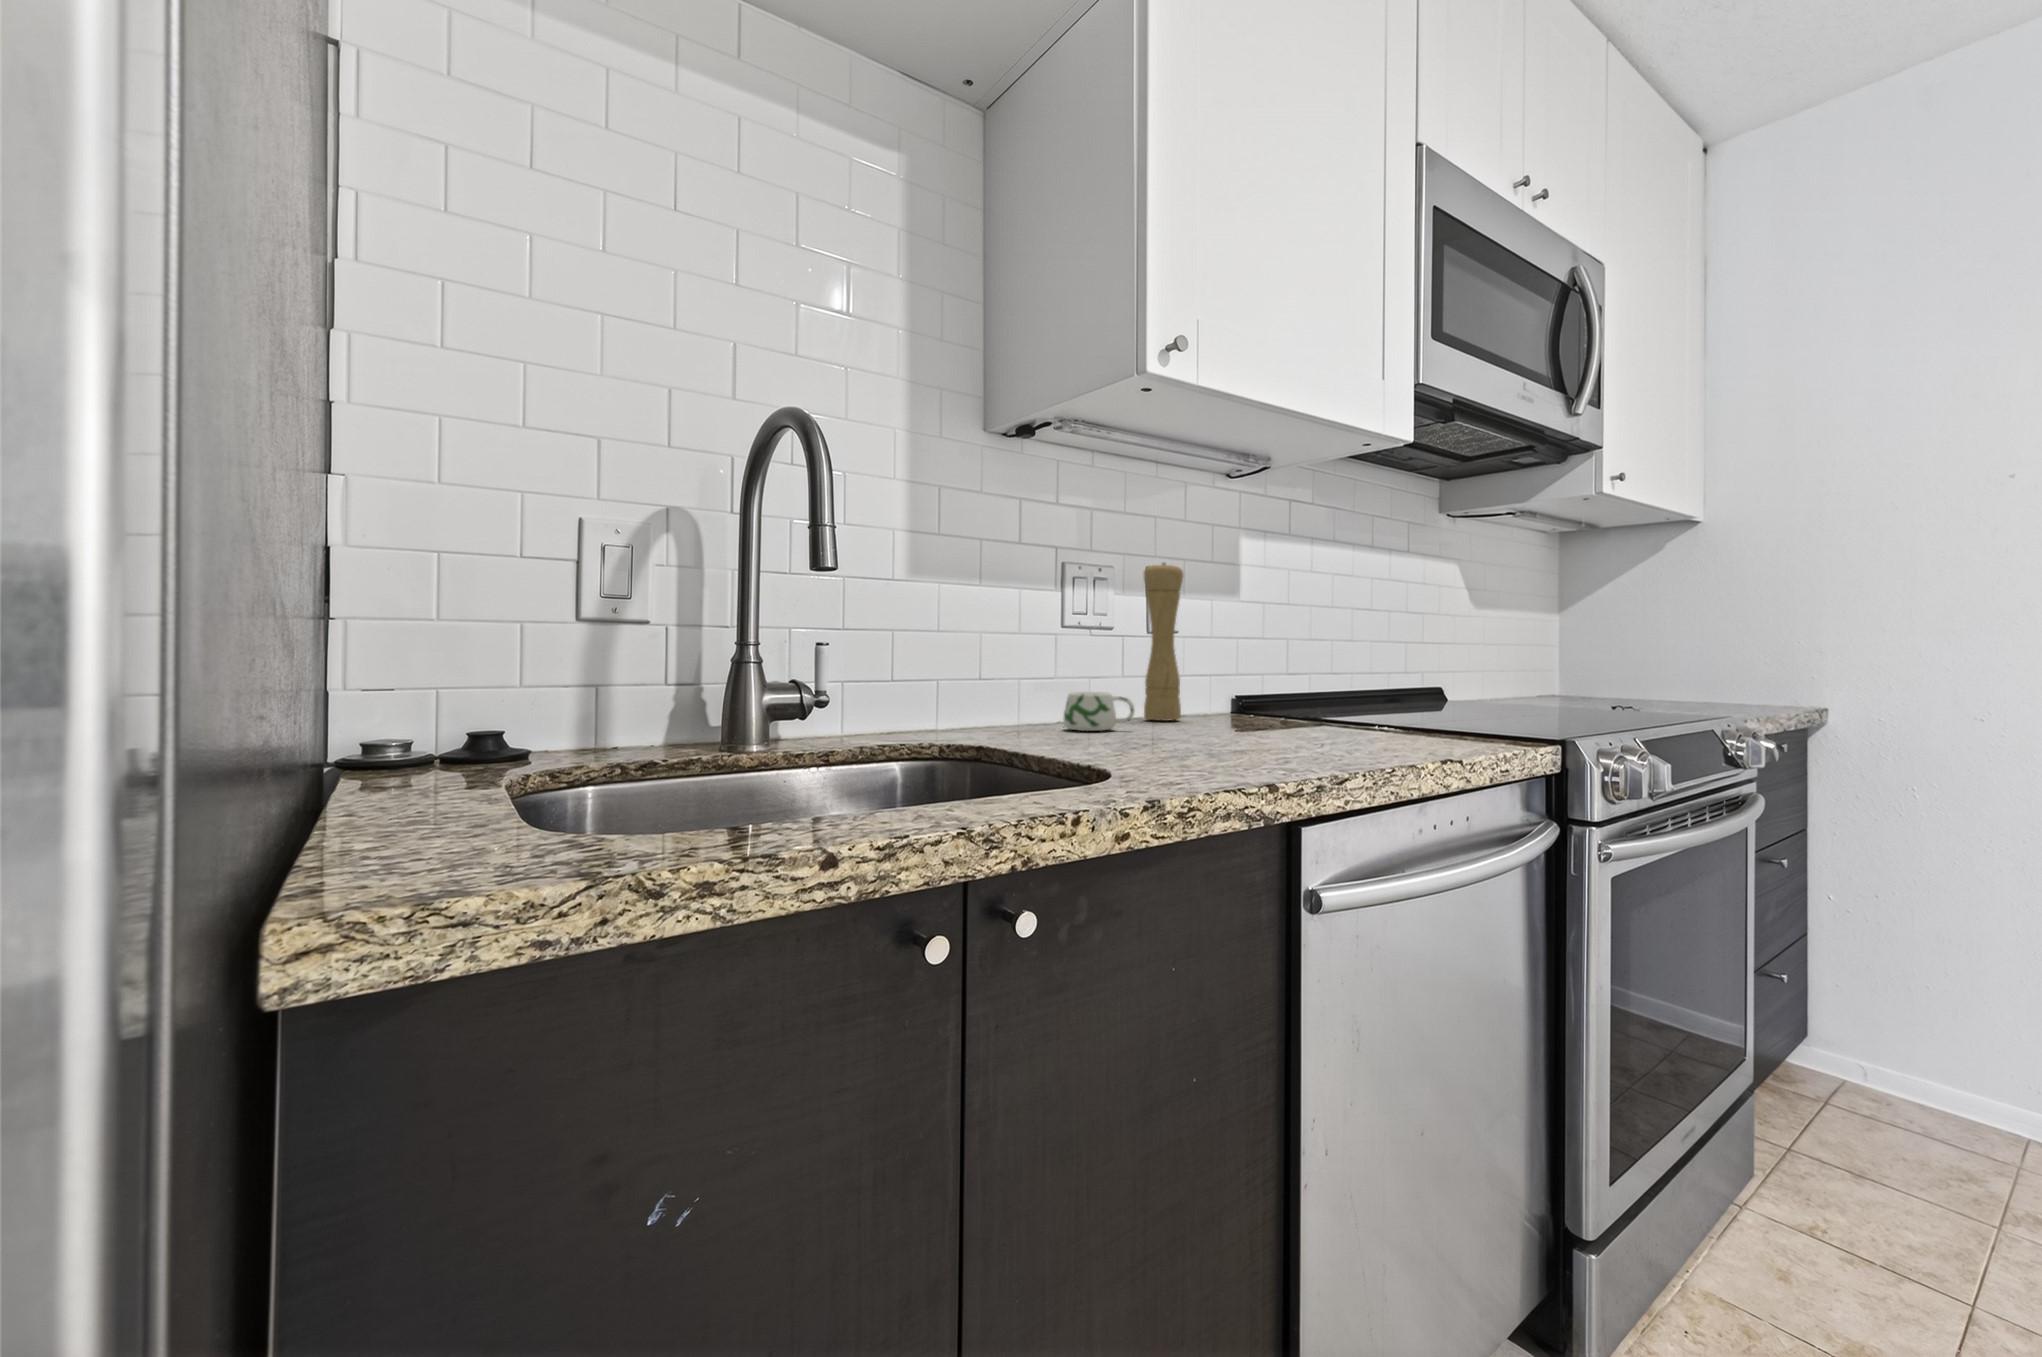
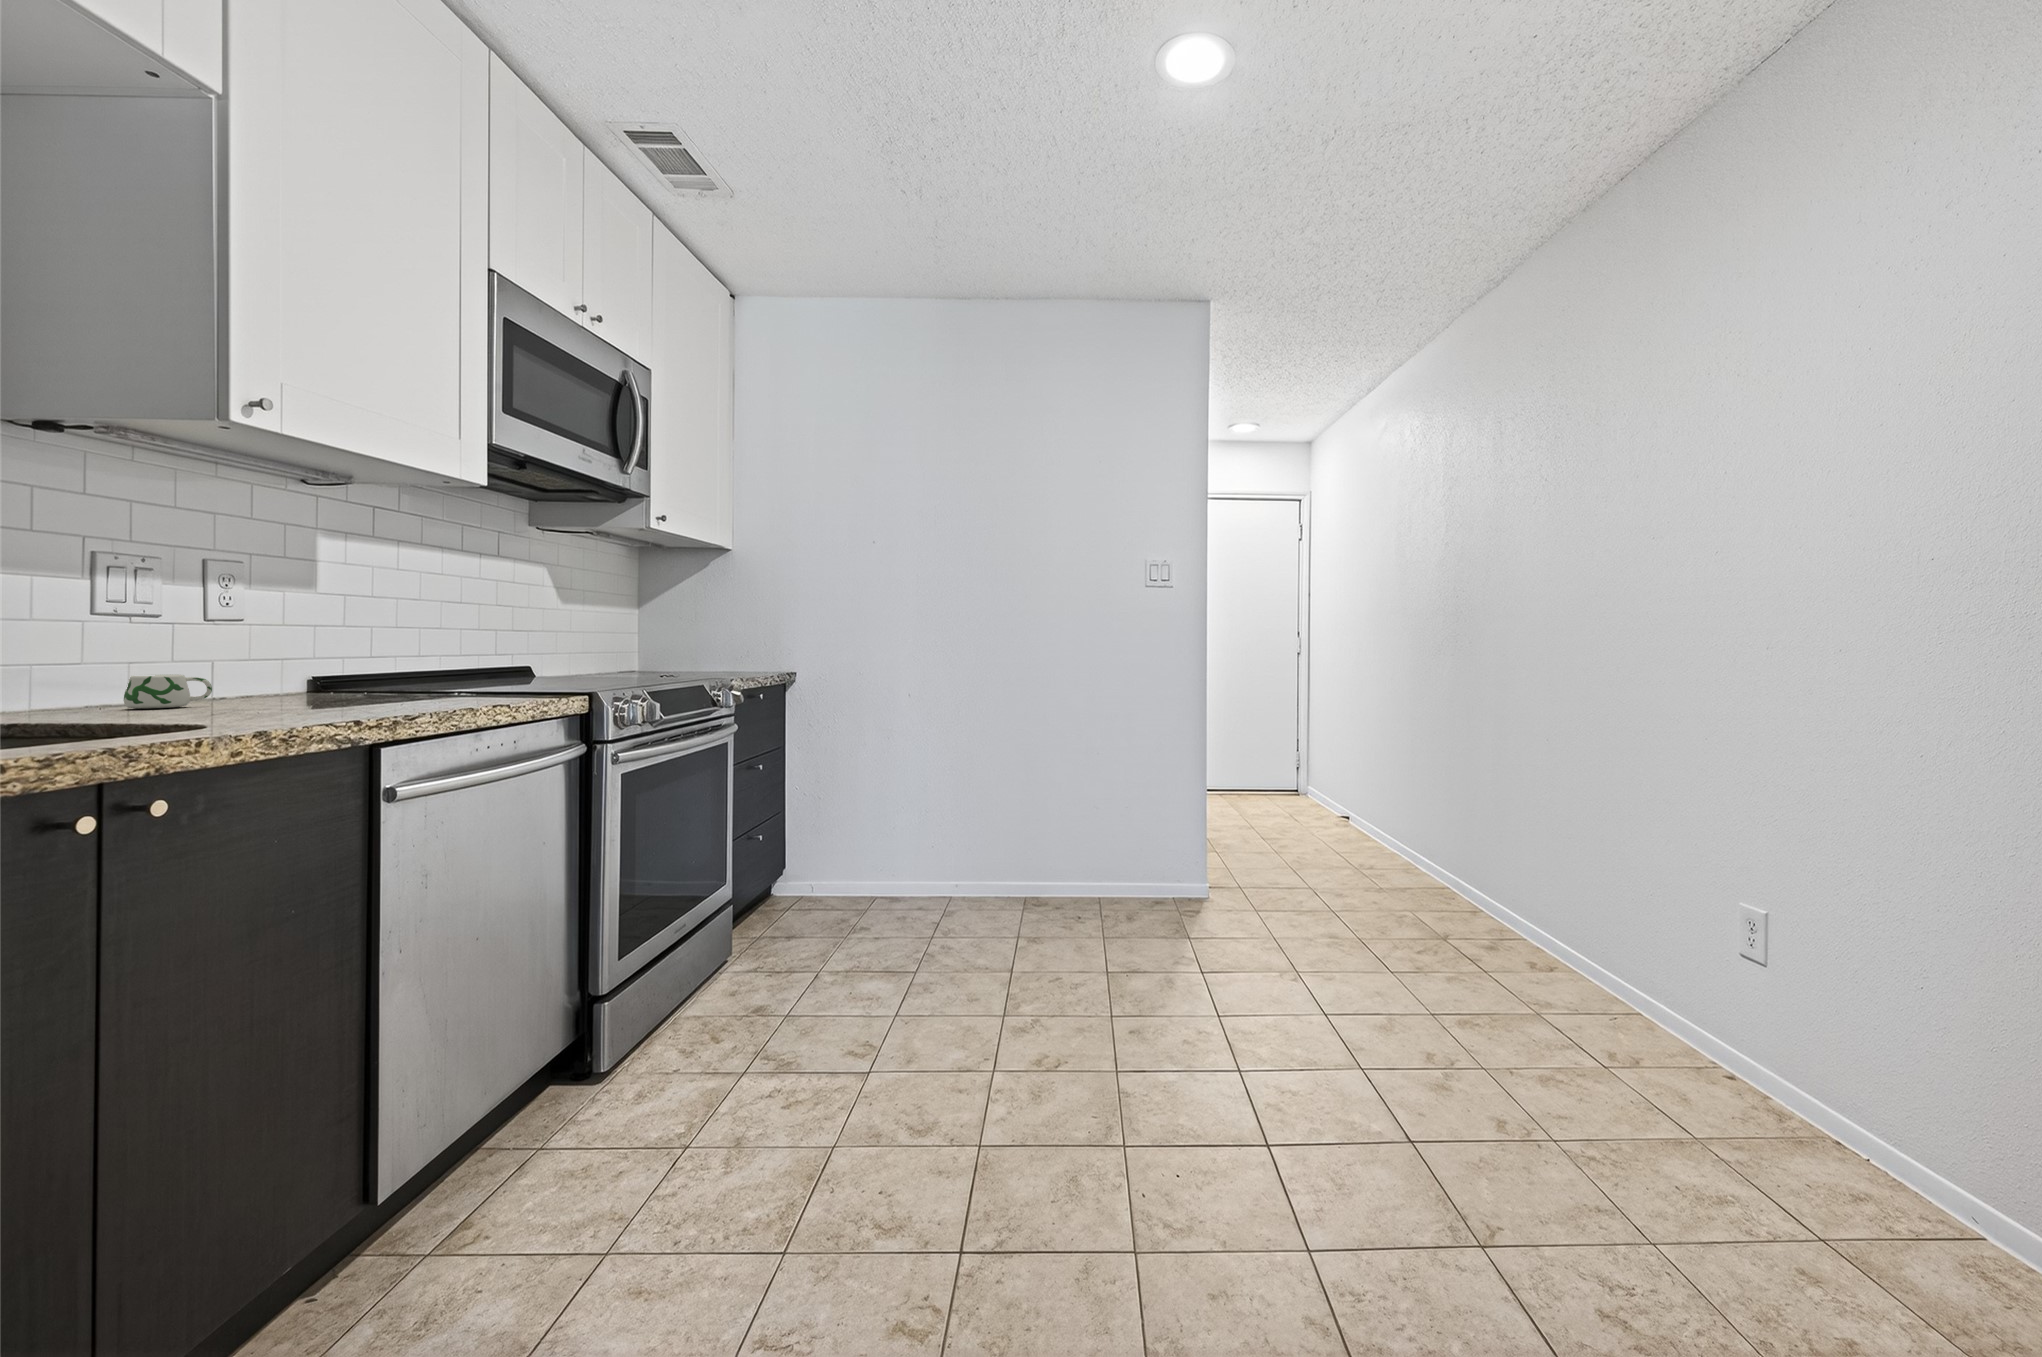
pepper mill: present [1143,563,1184,721] -> none [216,561,263,699]

